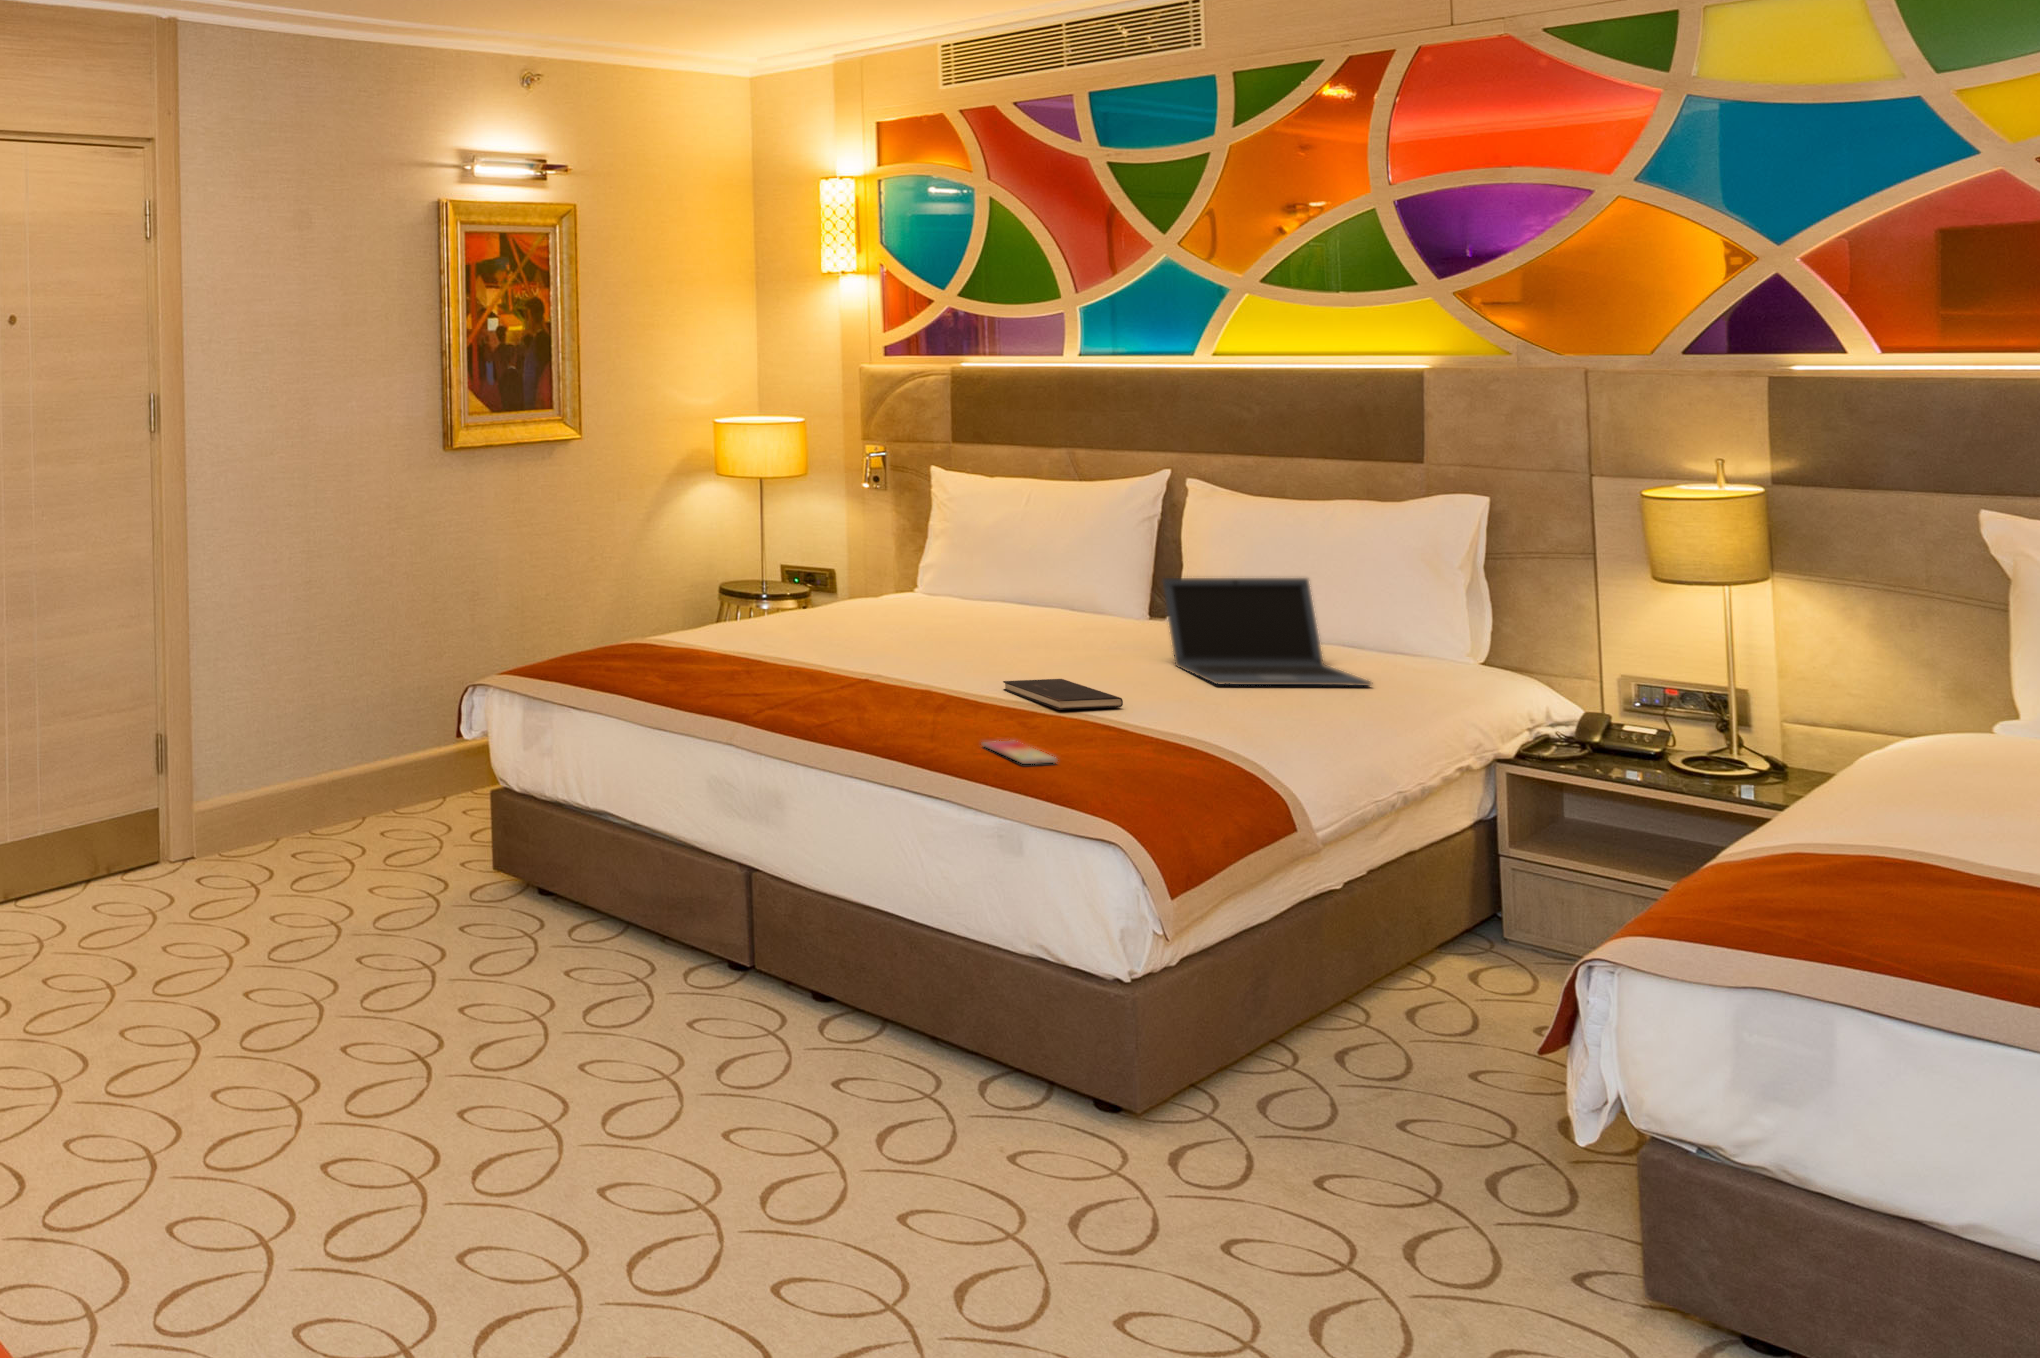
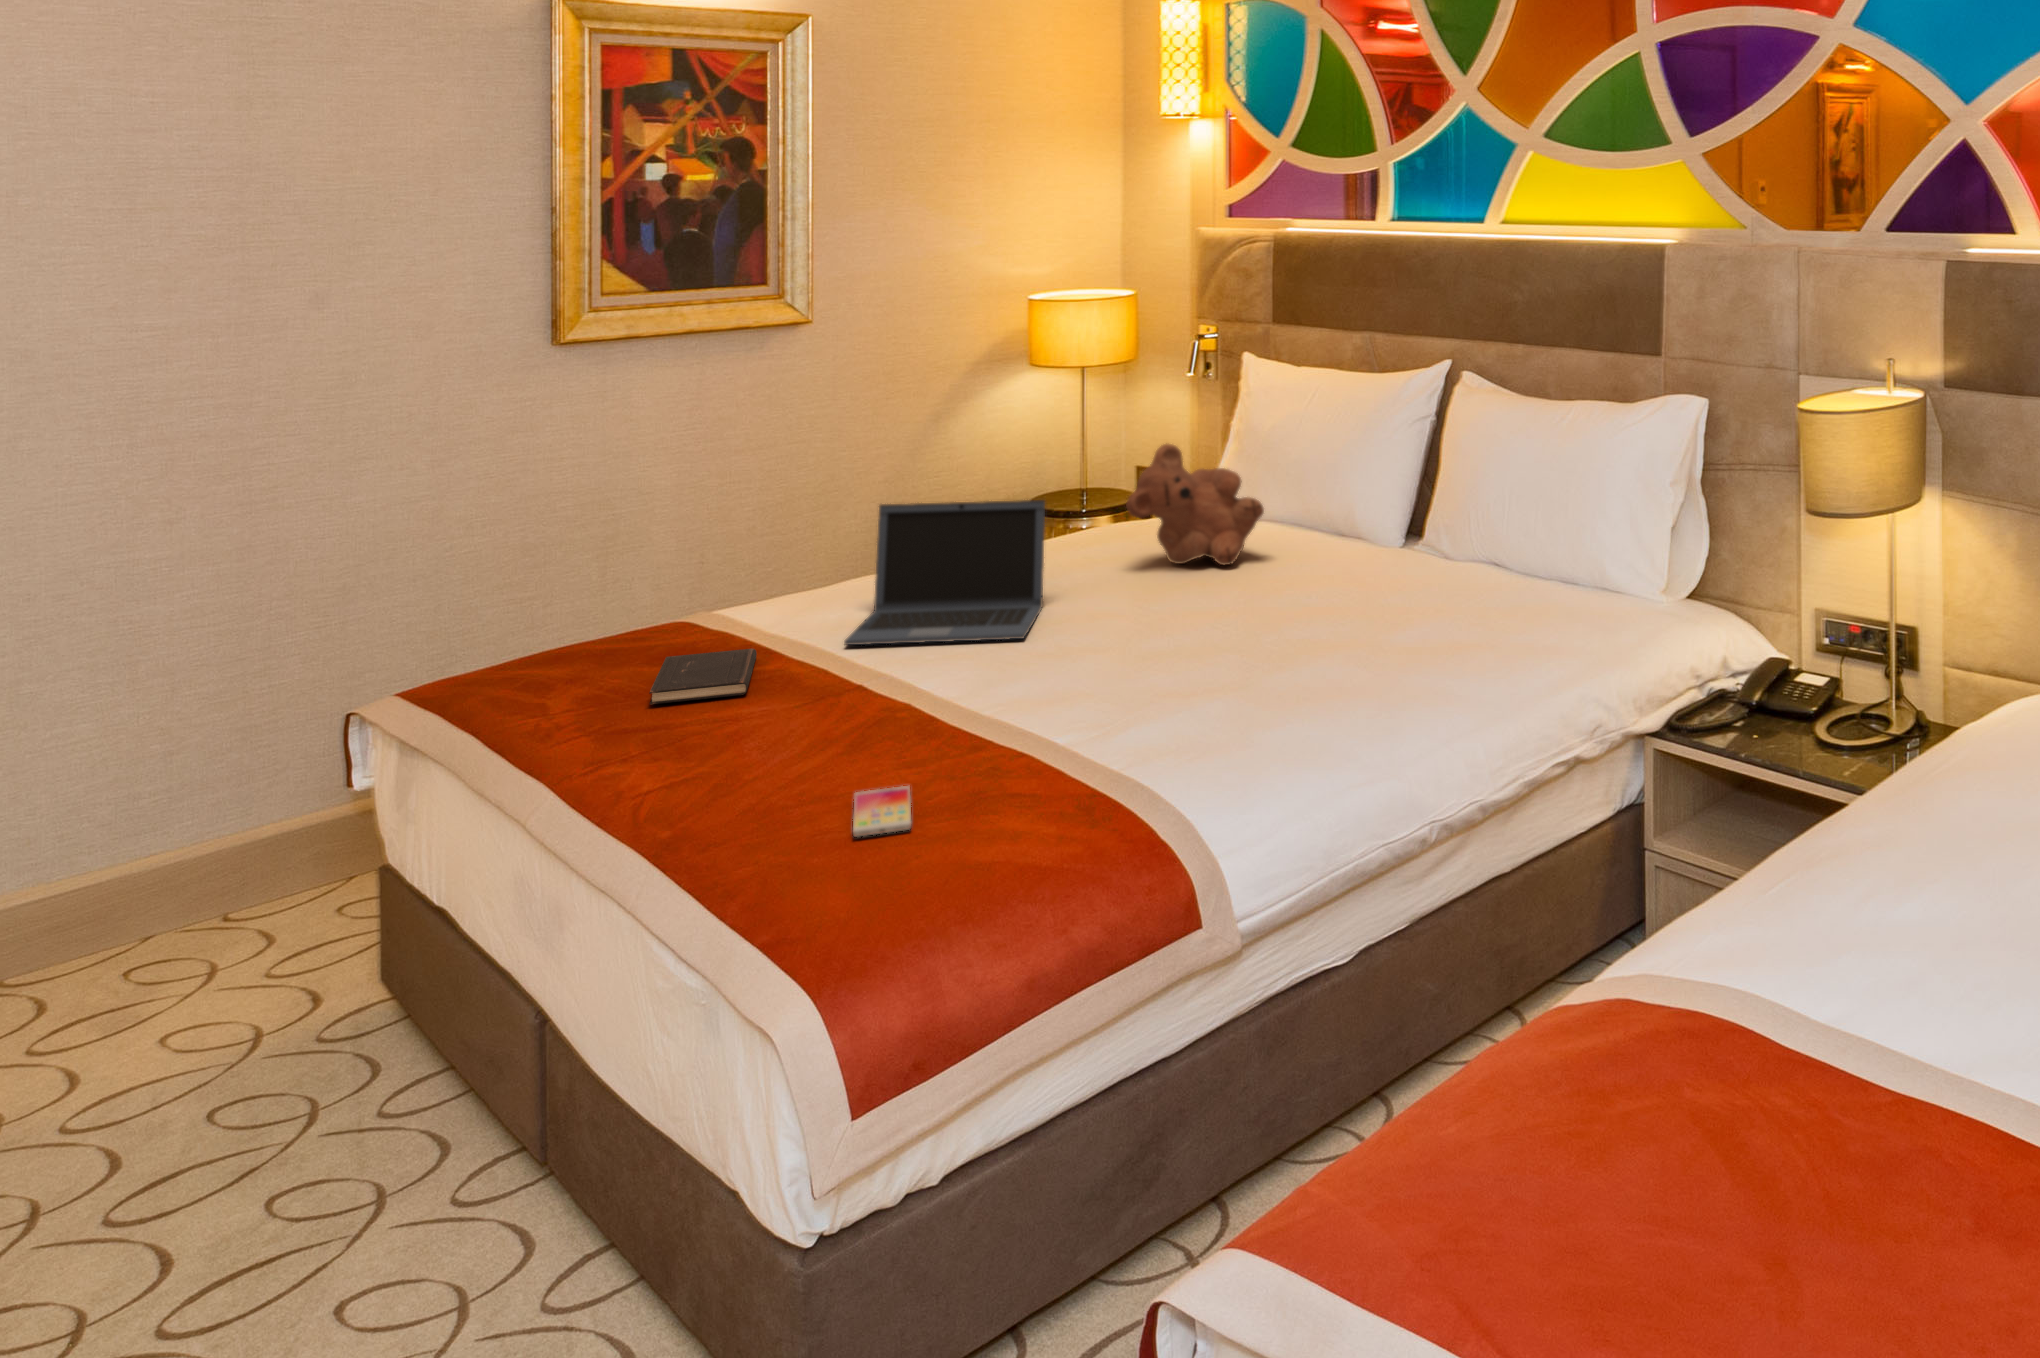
teddy bear: none [948,531,1059,629] -> present [1126,444,1264,565]
laptop: present [1163,578,1371,686] -> present [844,500,1045,645]
hardcover book: present [1003,679,1123,710] -> present [649,648,757,704]

